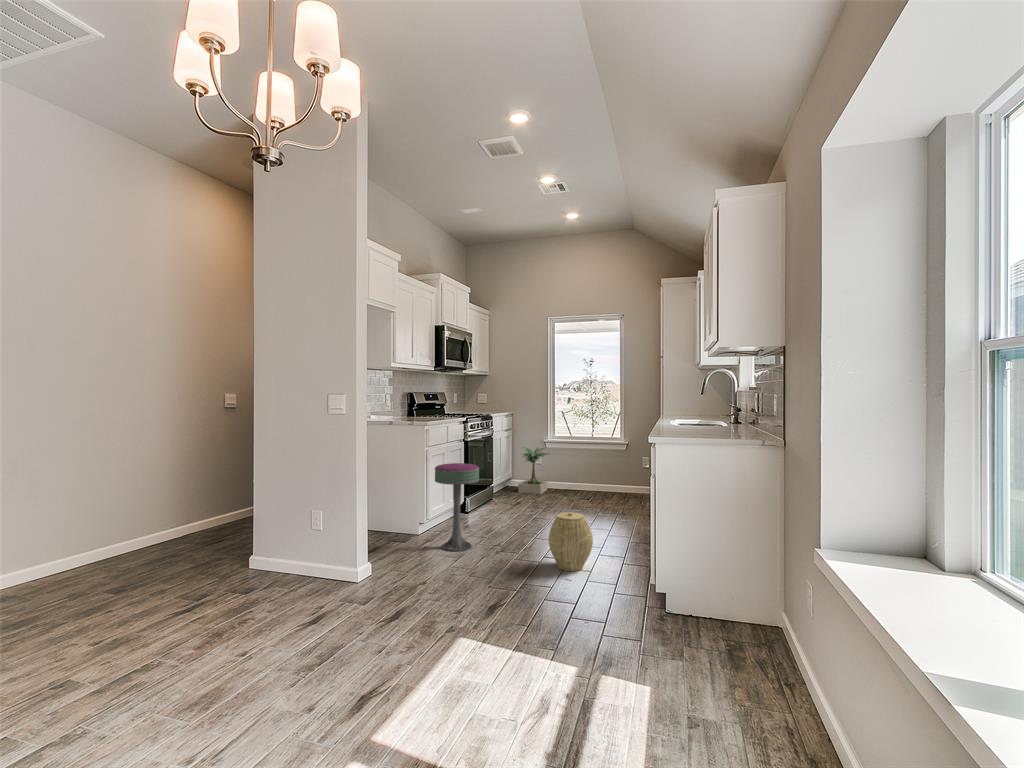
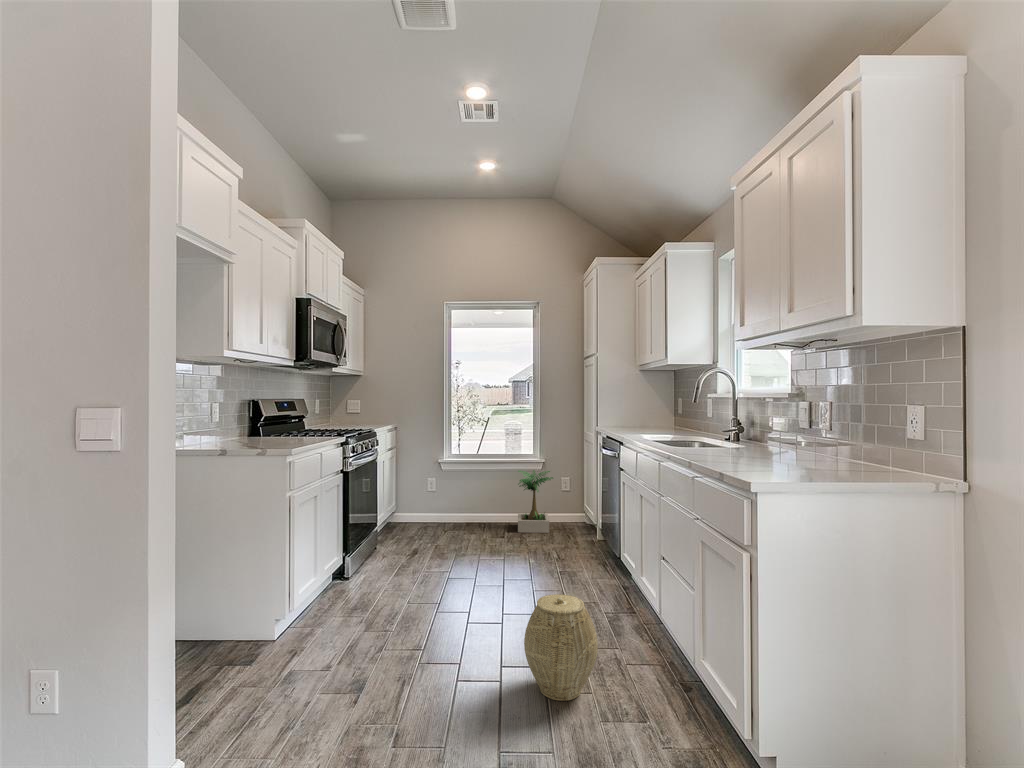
potted plant: present [518,447,549,494] -> present [518,470,553,533]
bar stool: present [435,463,479,551] -> none [311,516,390,677]

